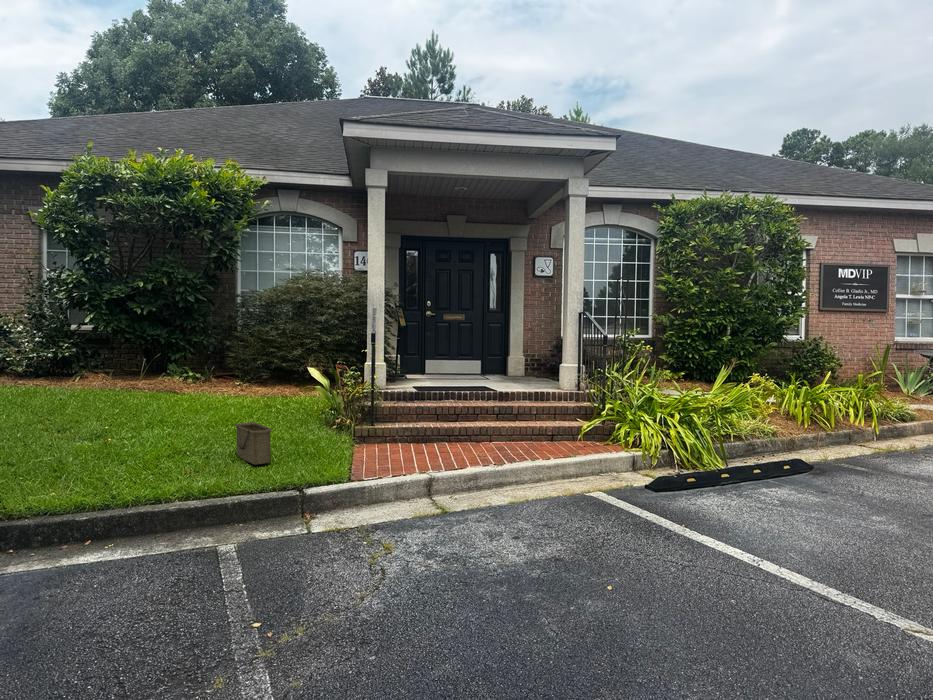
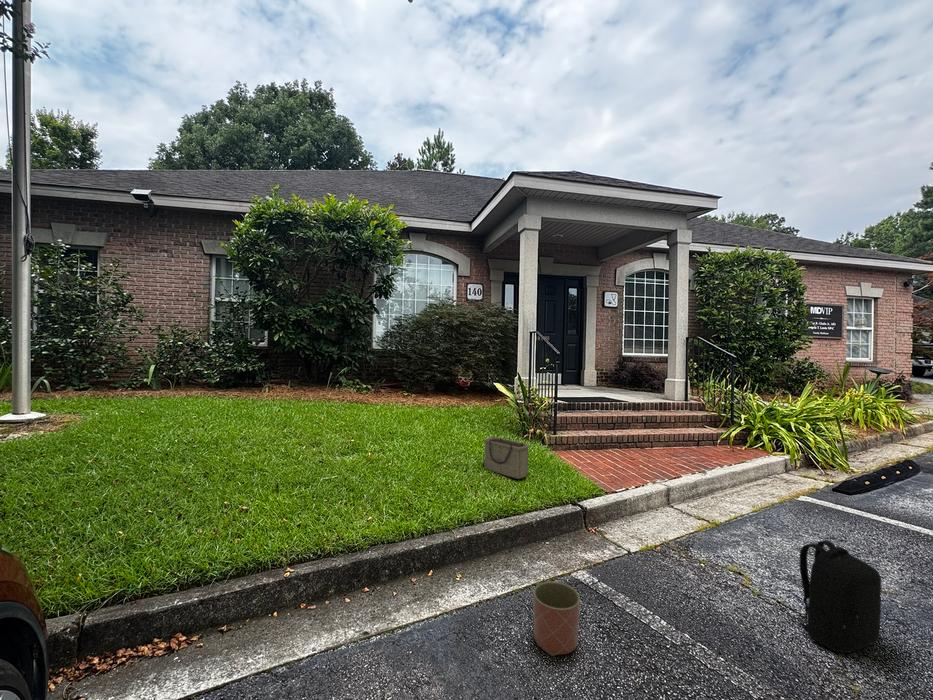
backpack: none [352,505,414,600] -> present [788,540,881,653]
planter: none [100,537,148,595] -> present [533,581,580,656]

